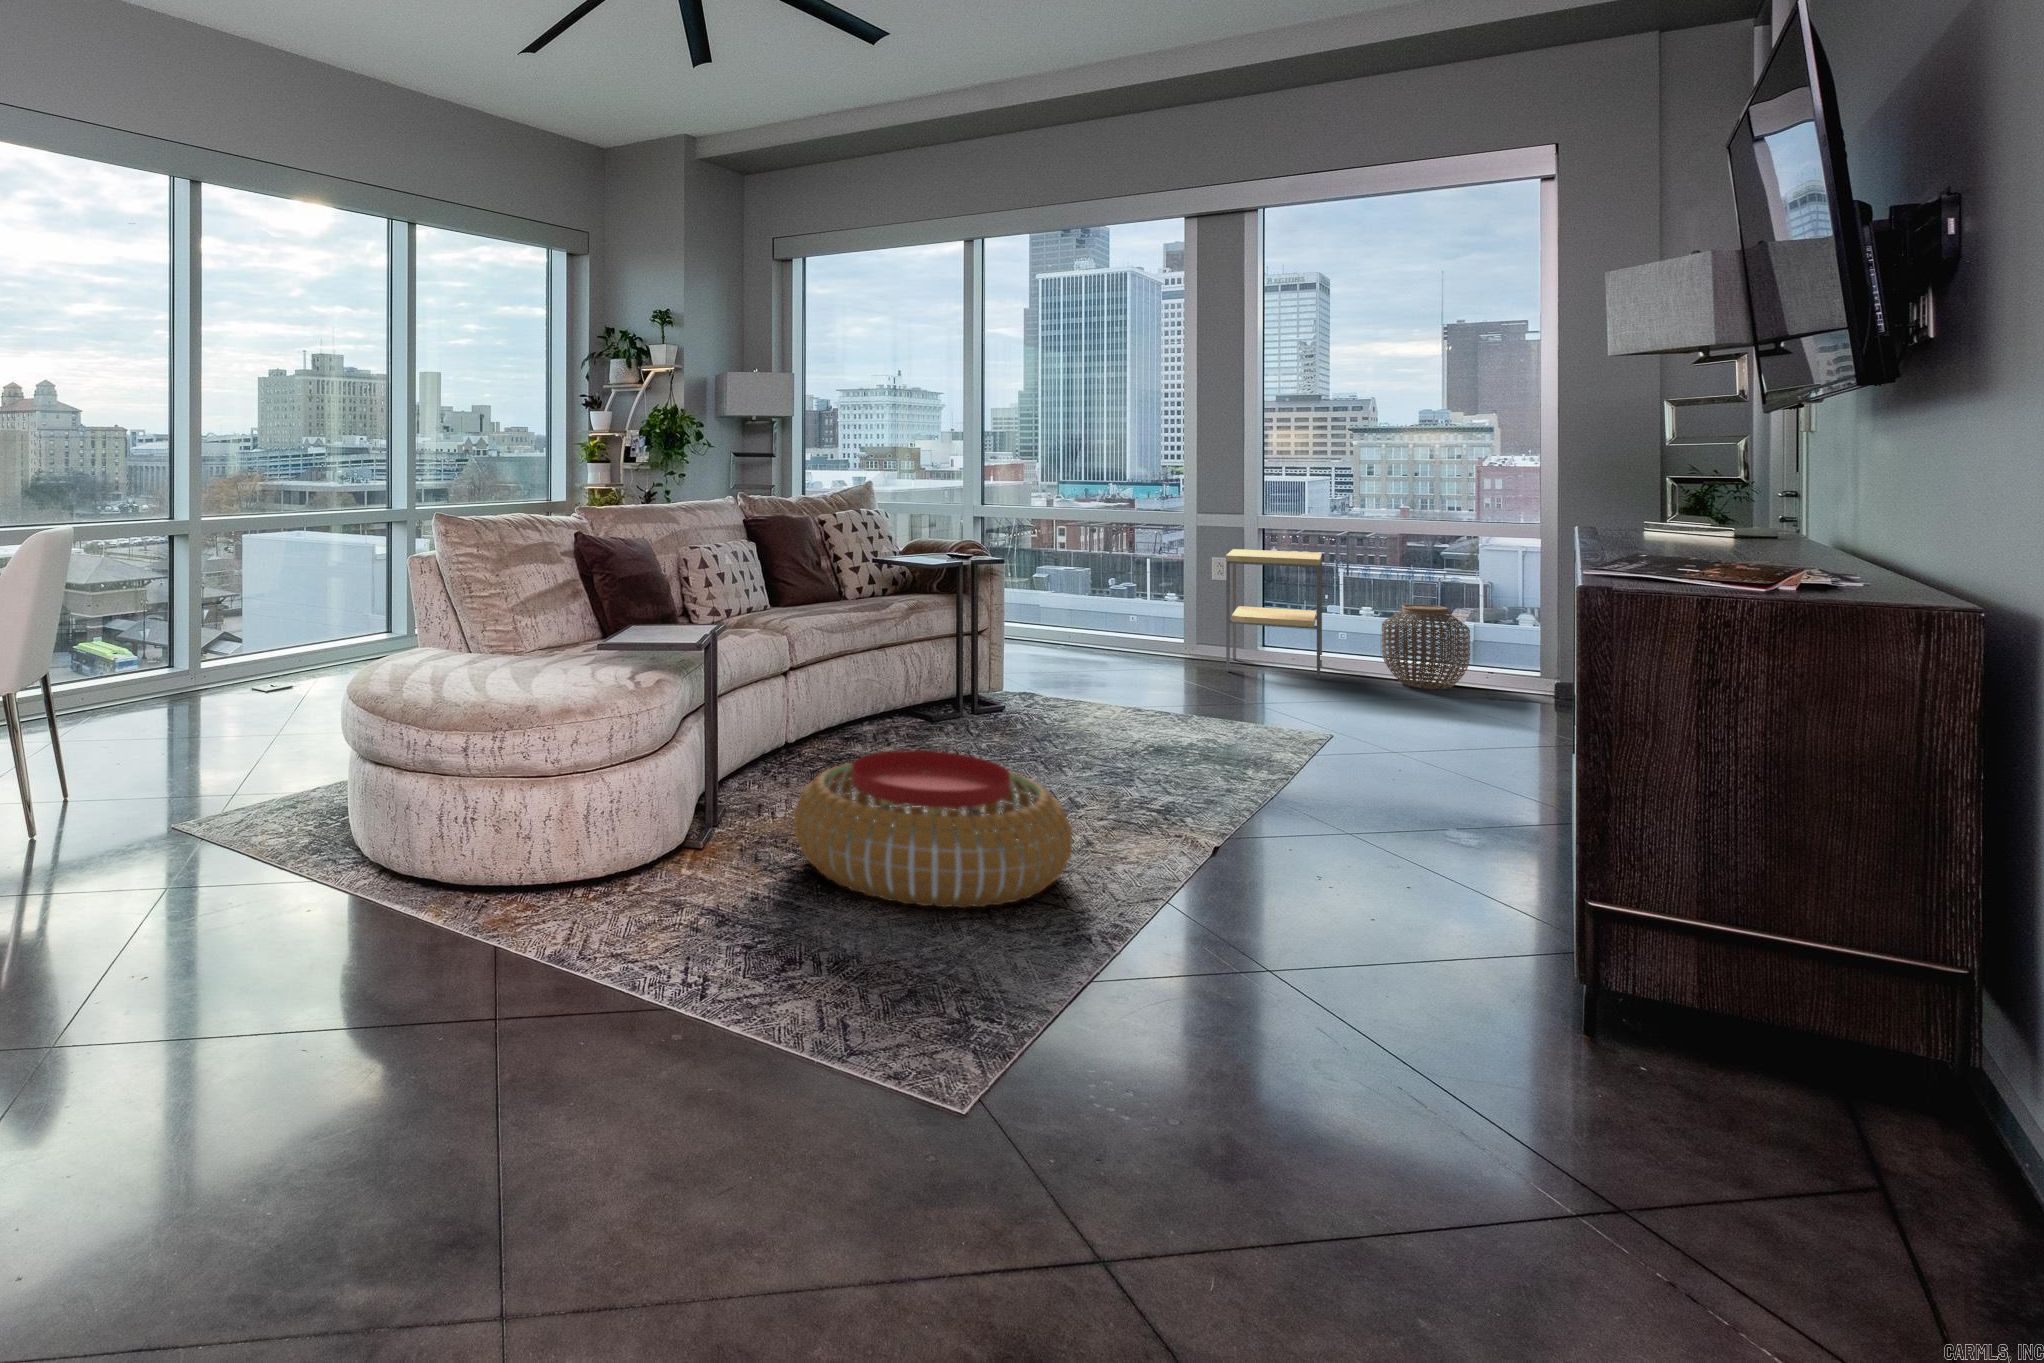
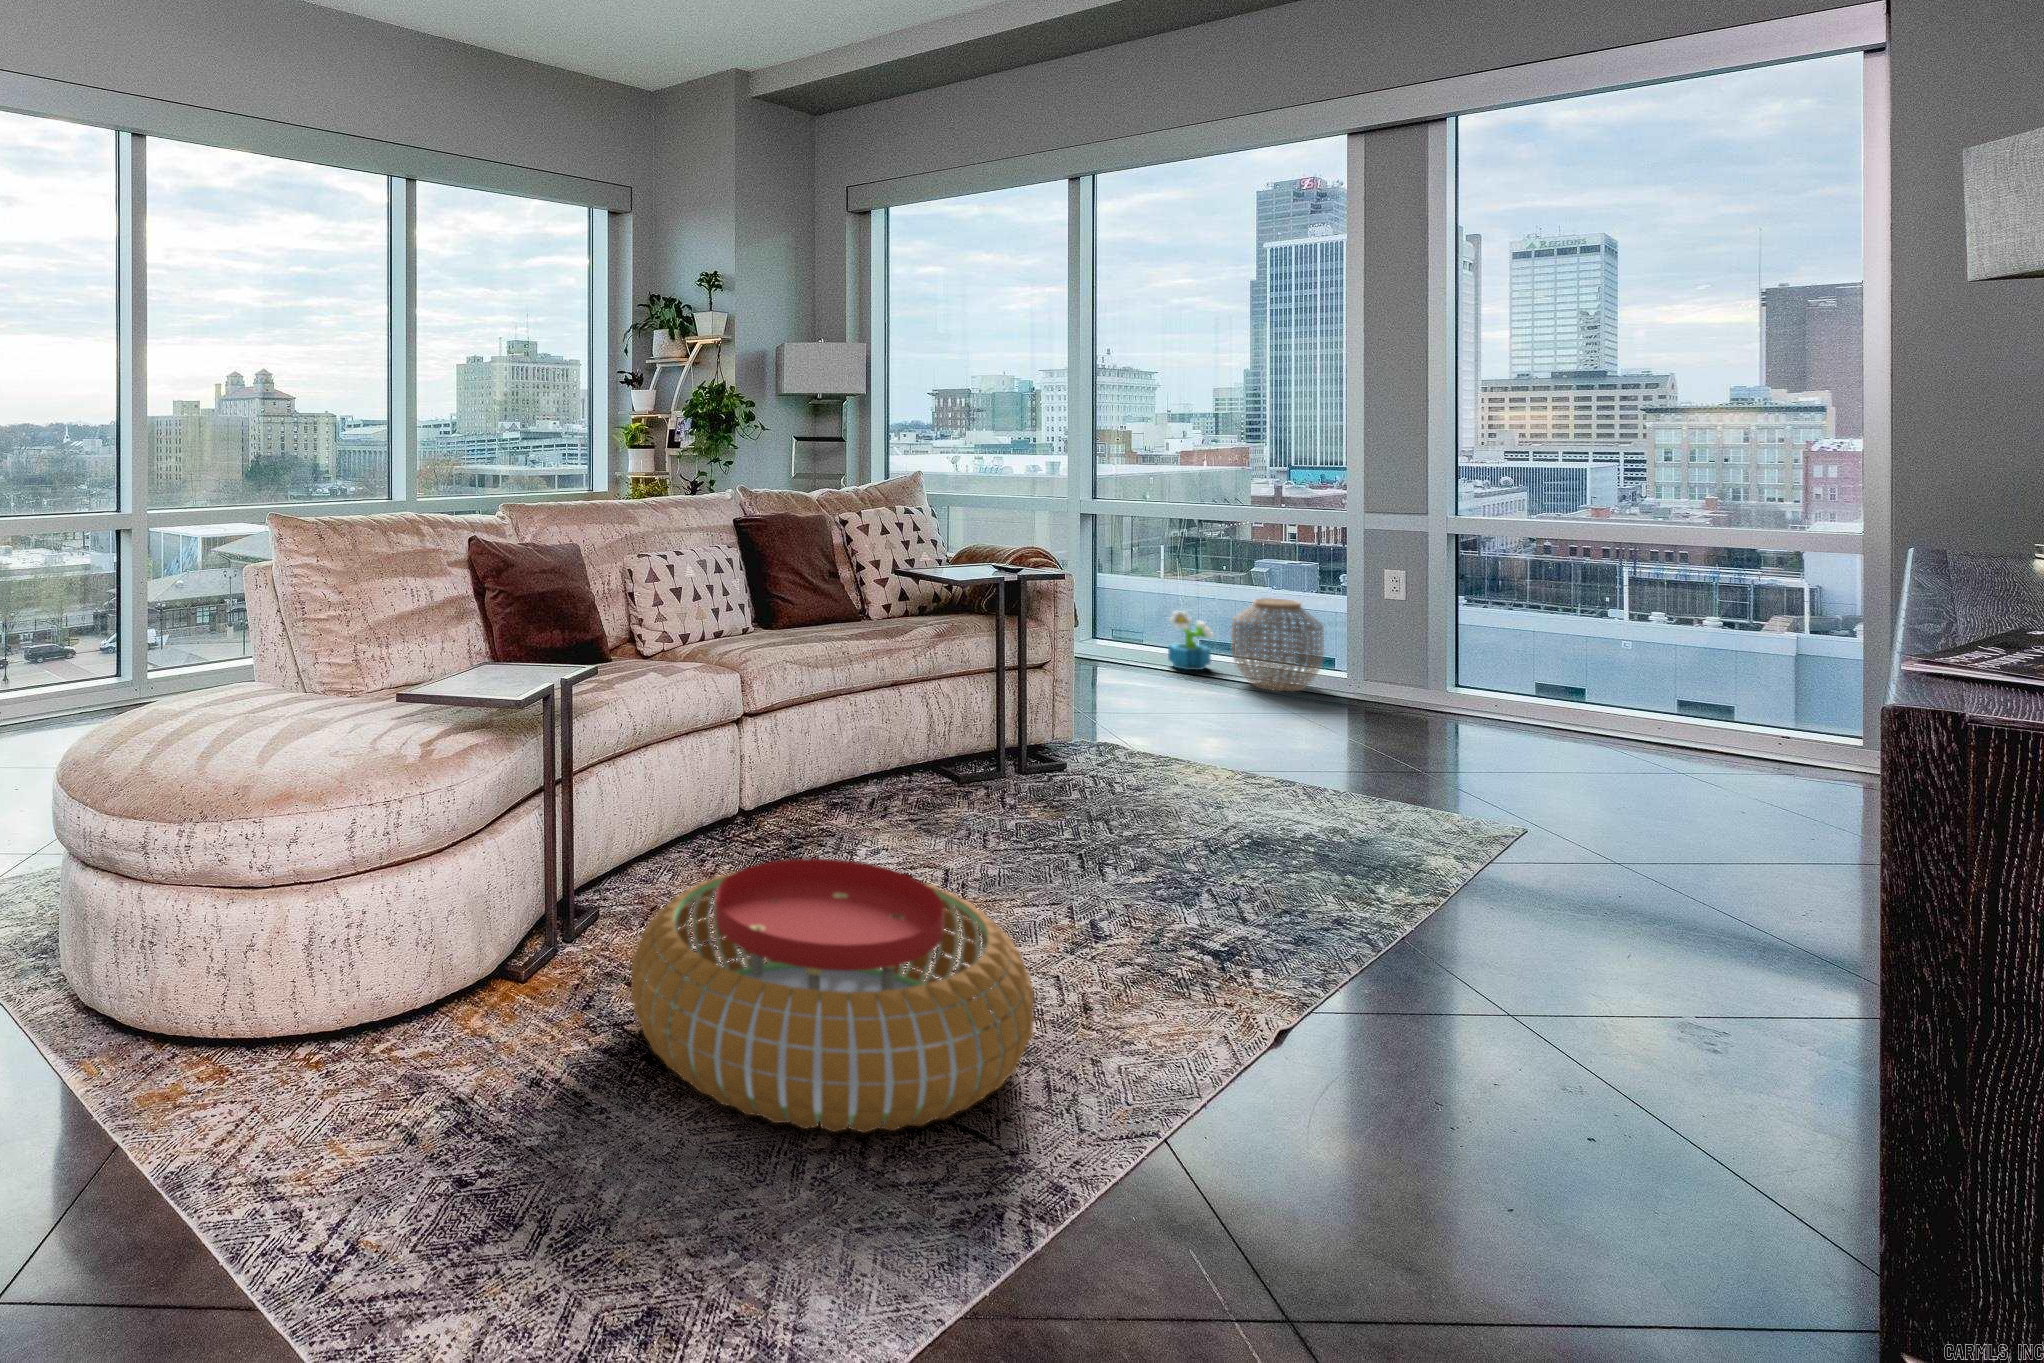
side table: present [1226,549,1322,679] -> none [1392,558,1531,733]
decorative plant: none [1047,596,1082,644] -> present [1168,611,1213,670]
woven basket: present [1382,604,1470,689] -> present [1232,598,1324,691]

